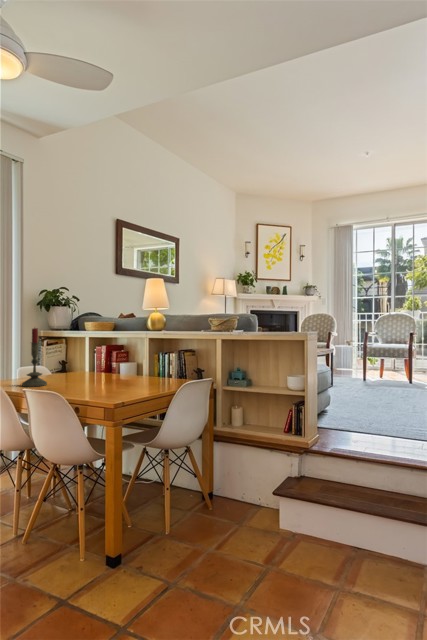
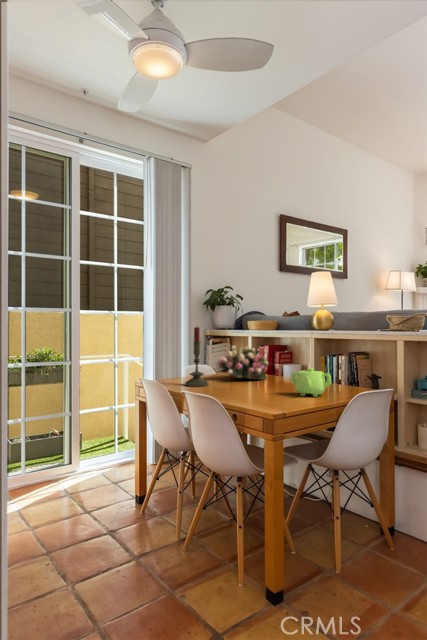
flower arrangement: none [53,346,107,377] -> present [216,346,269,380]
teapot: none [127,364,163,389] -> present [290,368,331,397]

